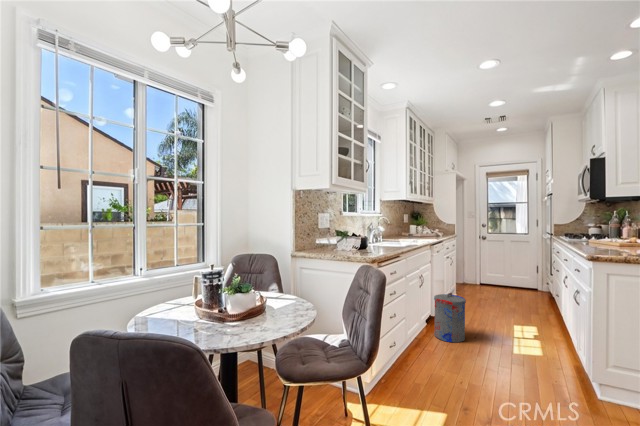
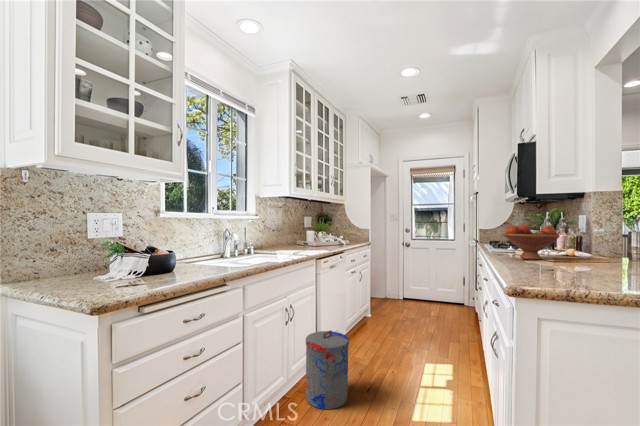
fruit bowl: none [580,220,624,245] -> present [503,224,560,260]

